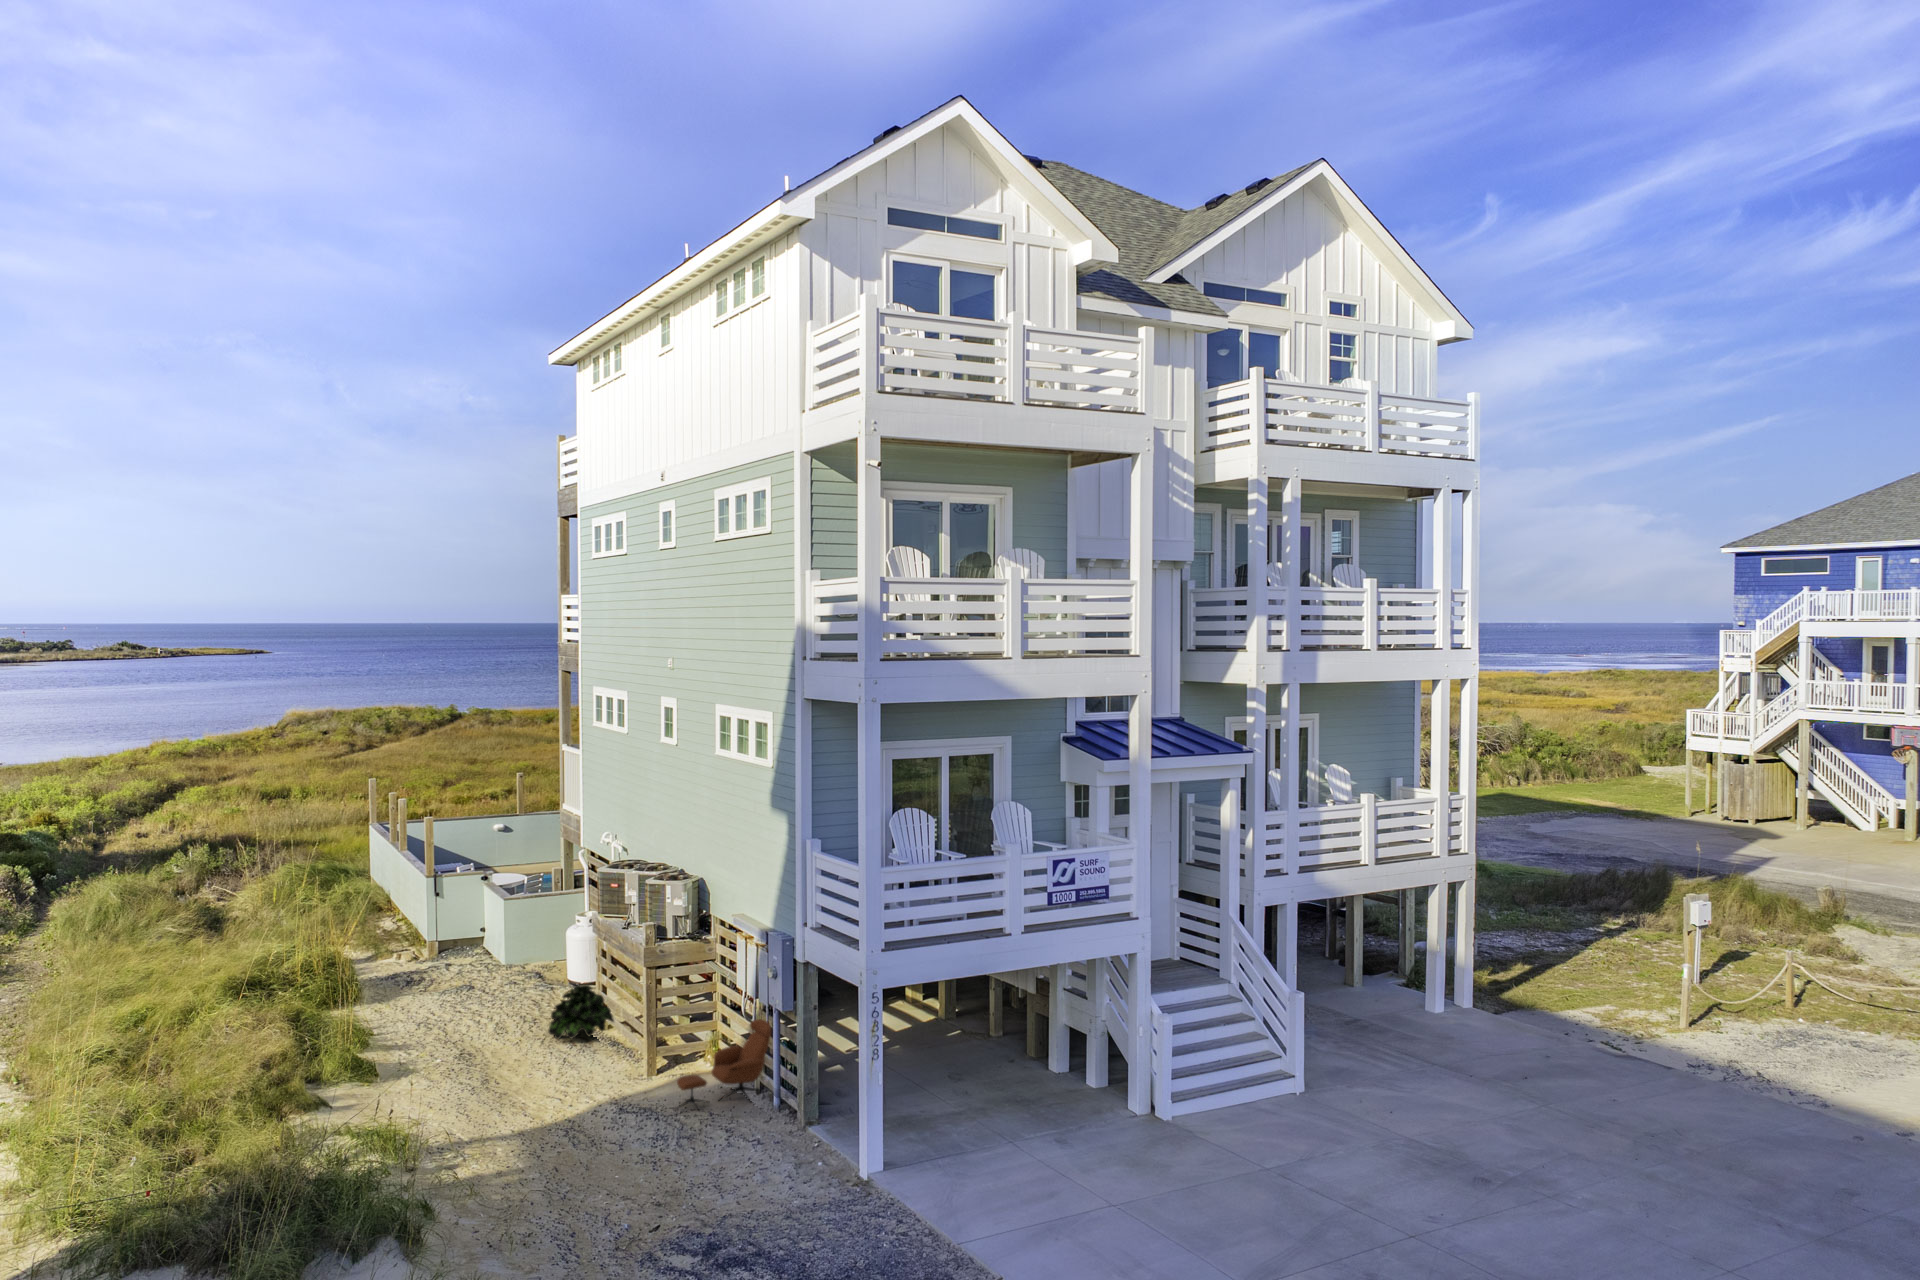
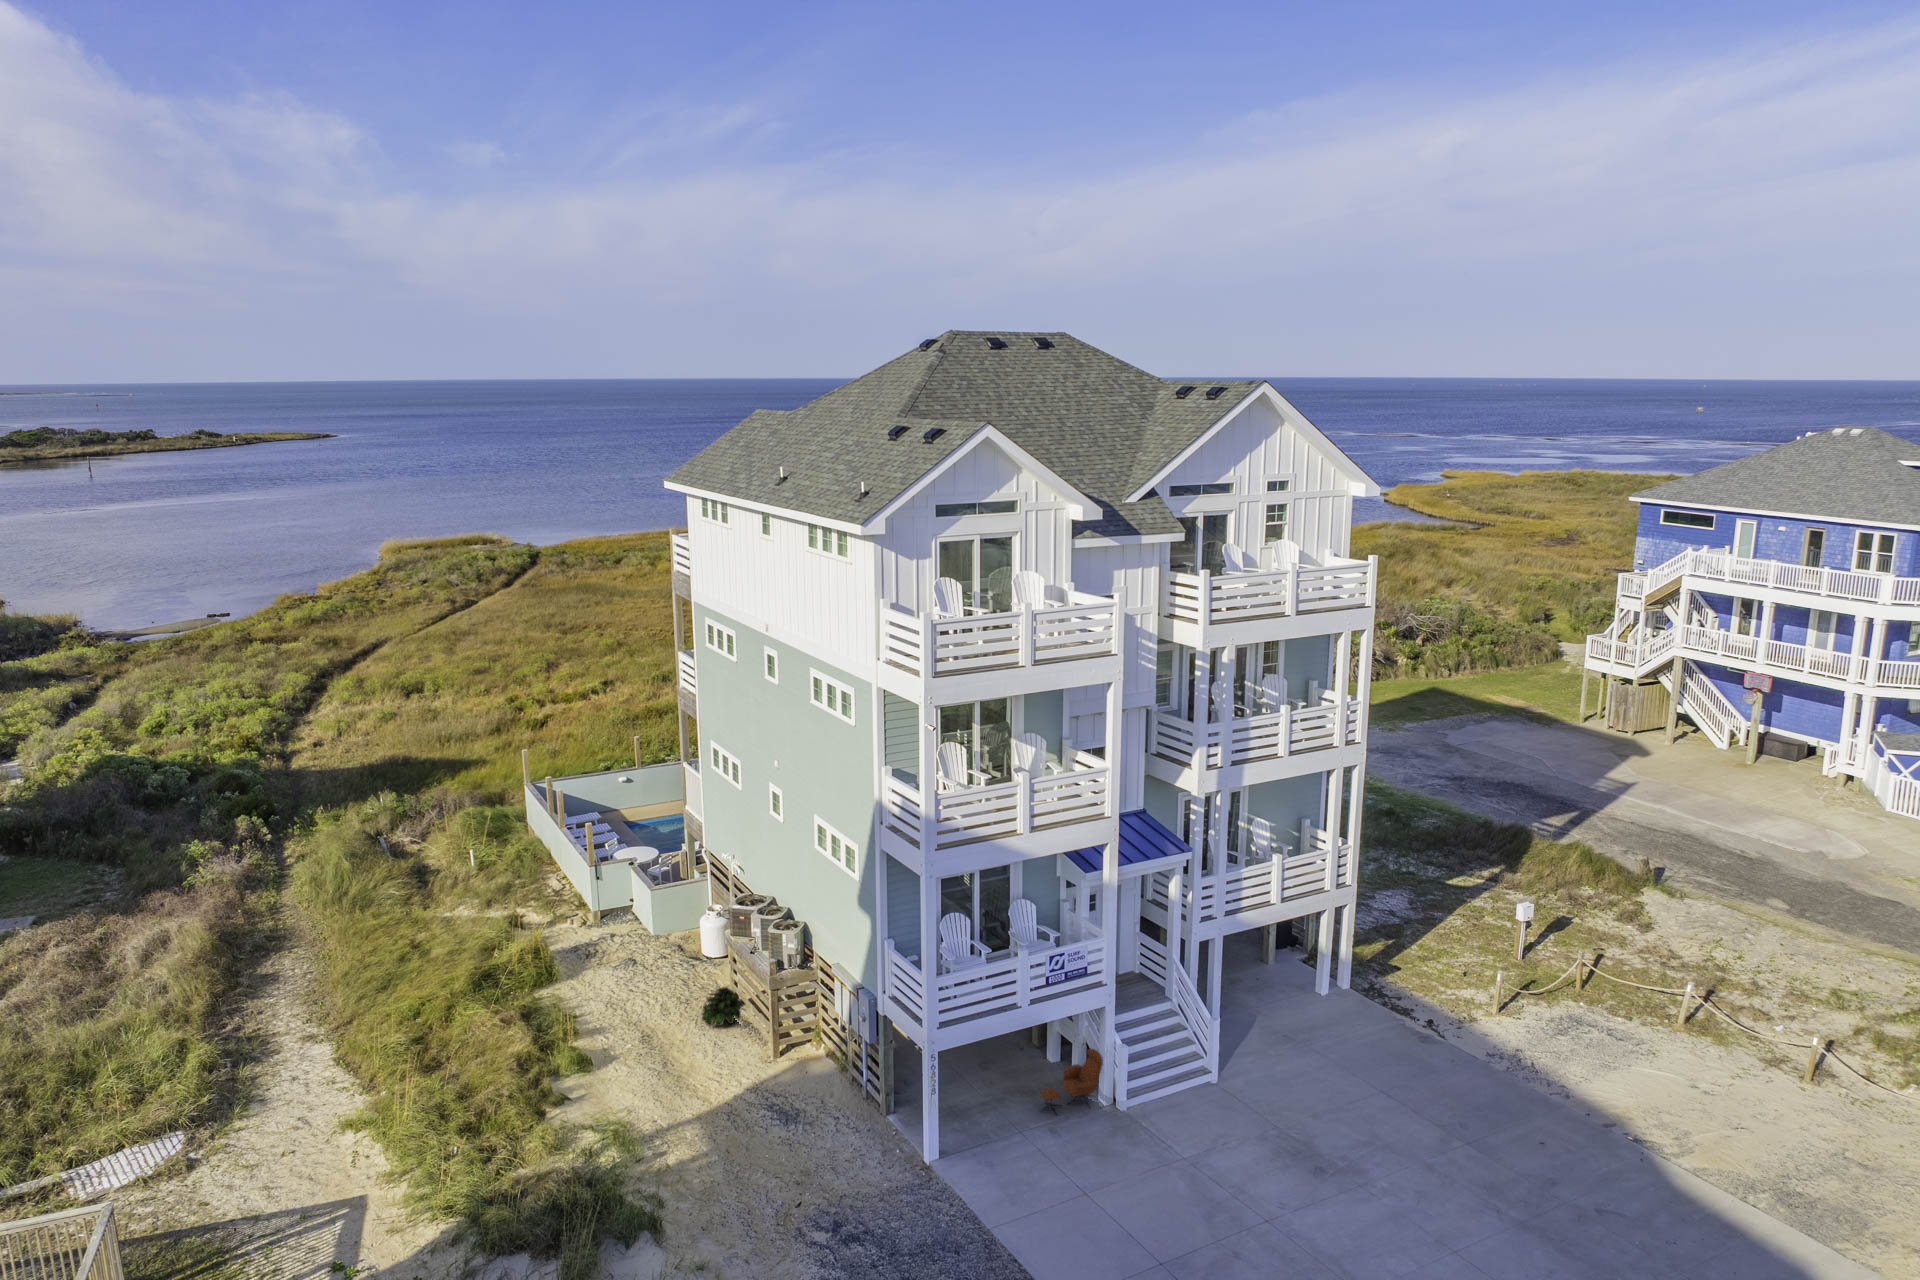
lounge chair: present [677,1019,771,1108] -> present [1041,1049,1103,1108]

